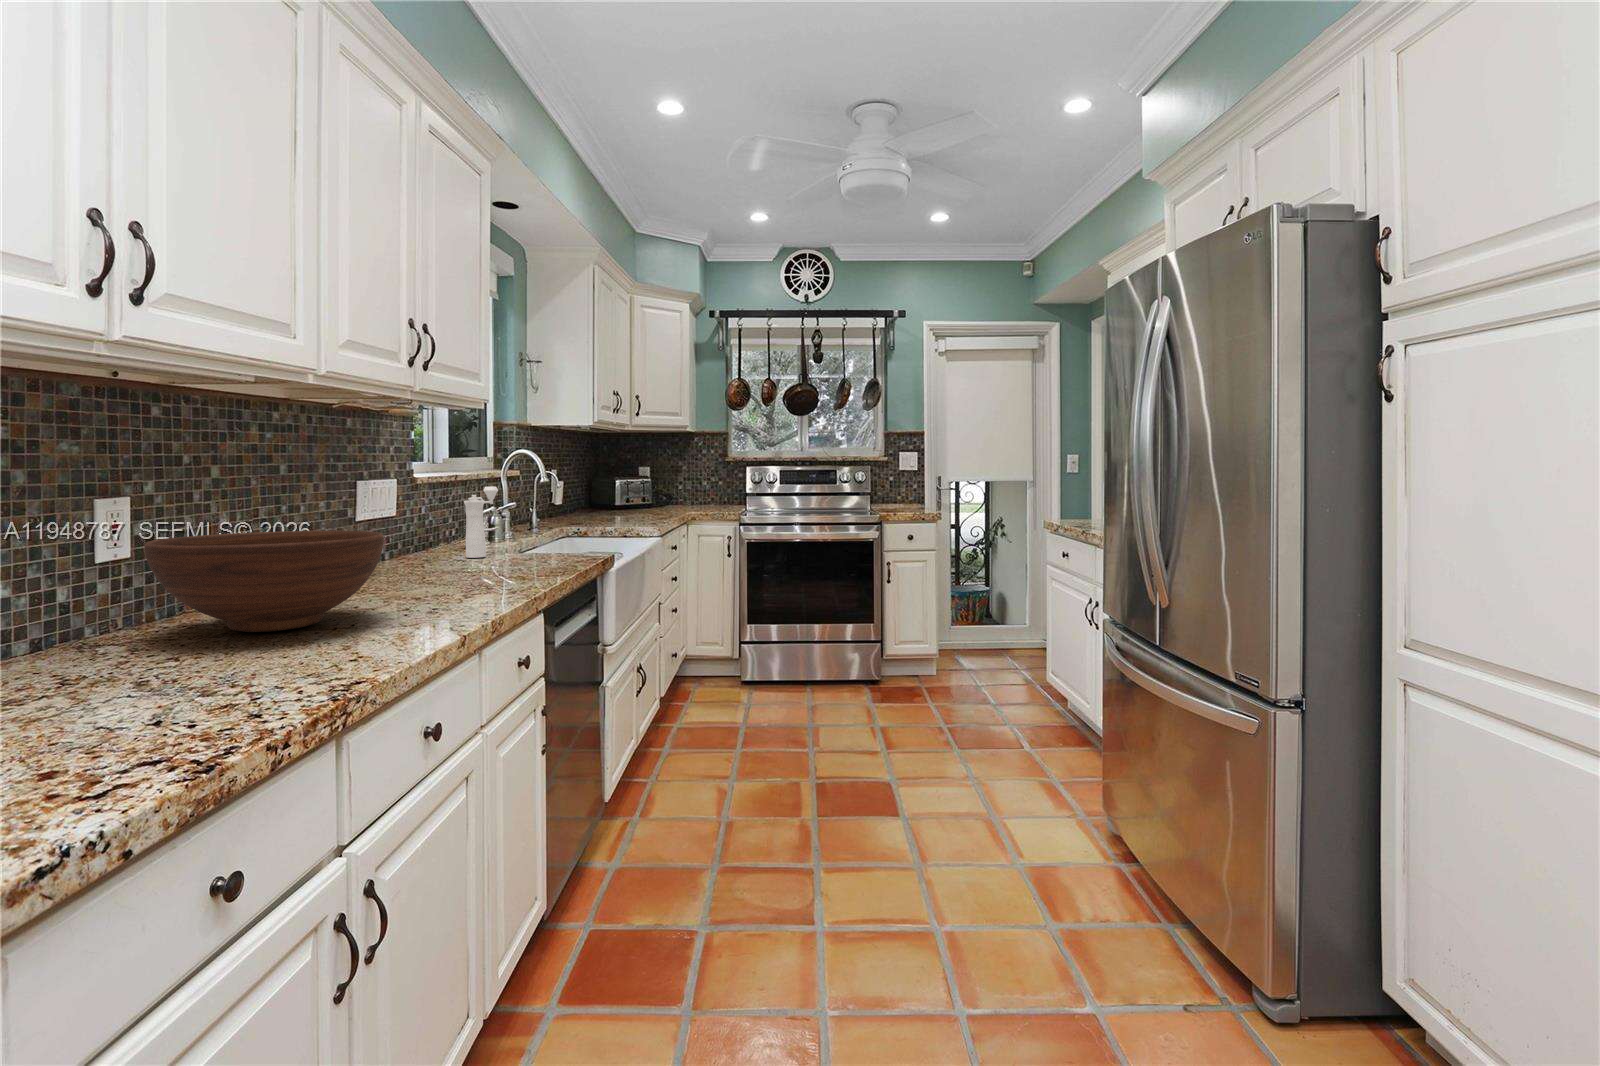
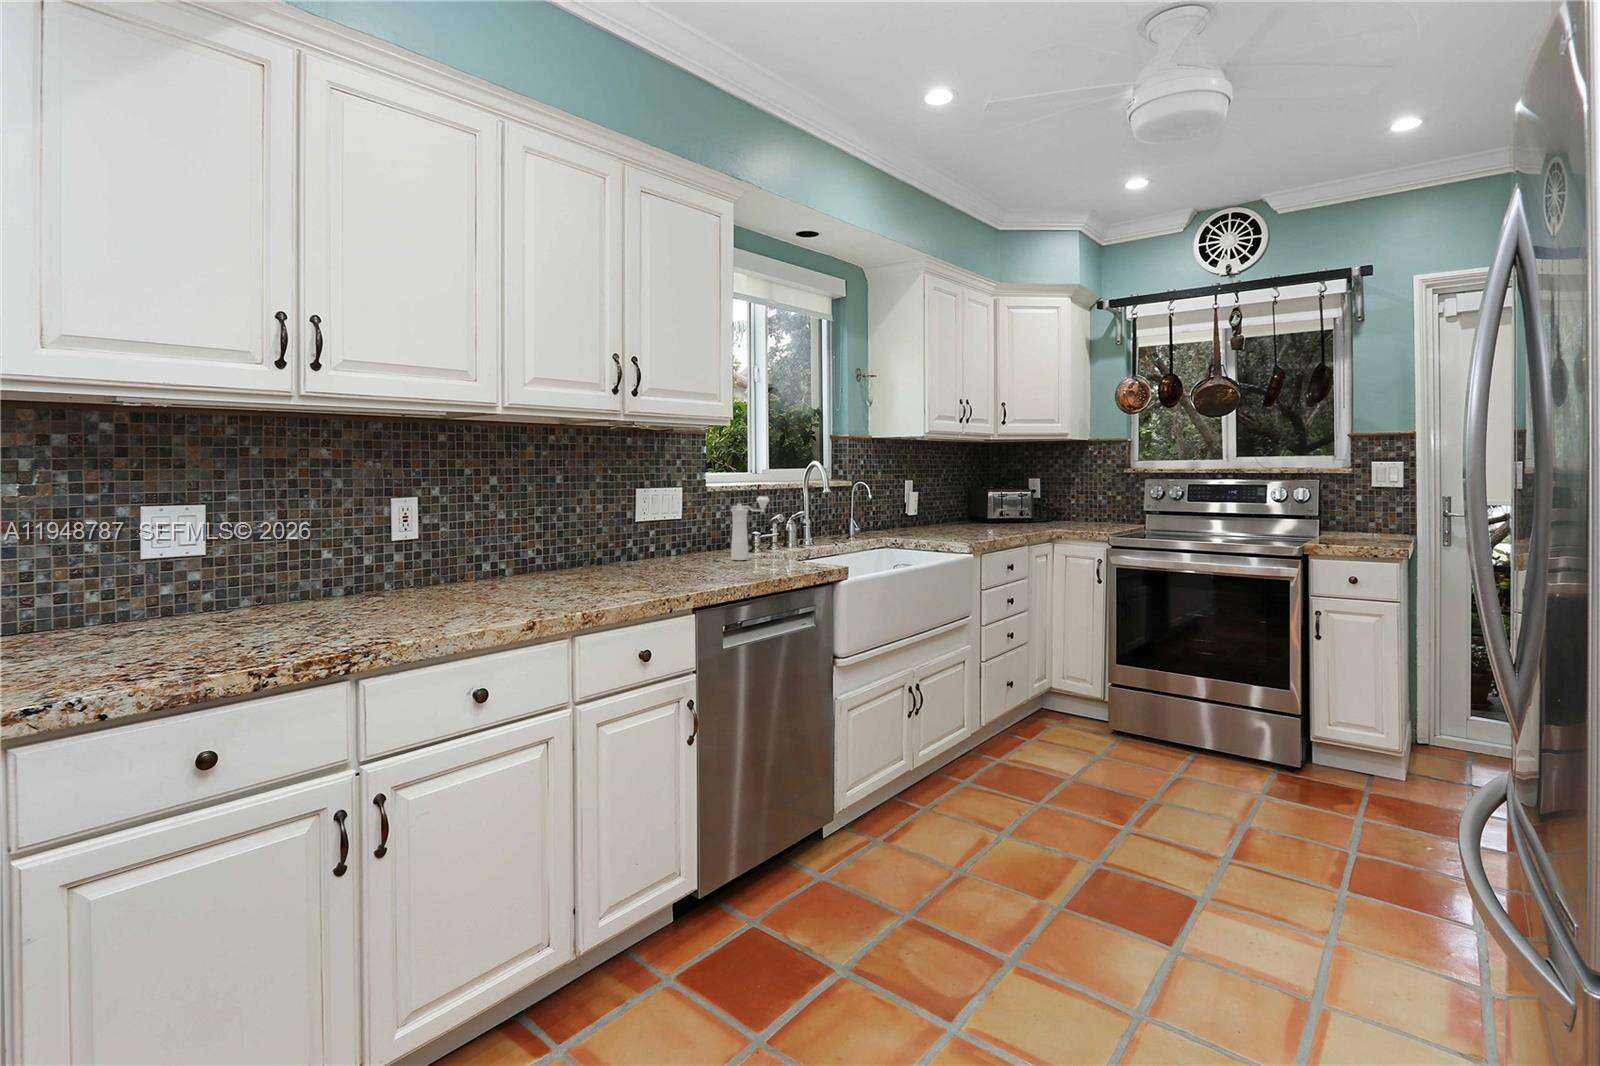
fruit bowl: present [144,530,384,632] -> none [389,525,548,597]

